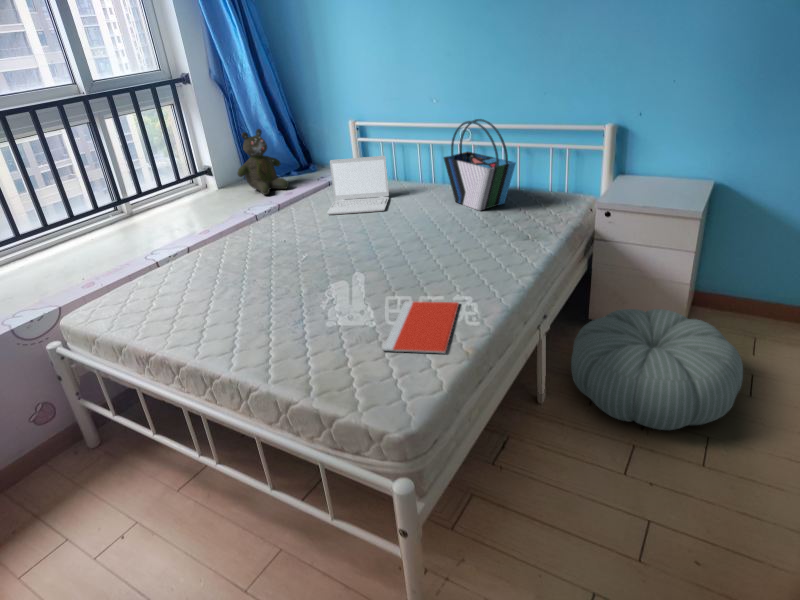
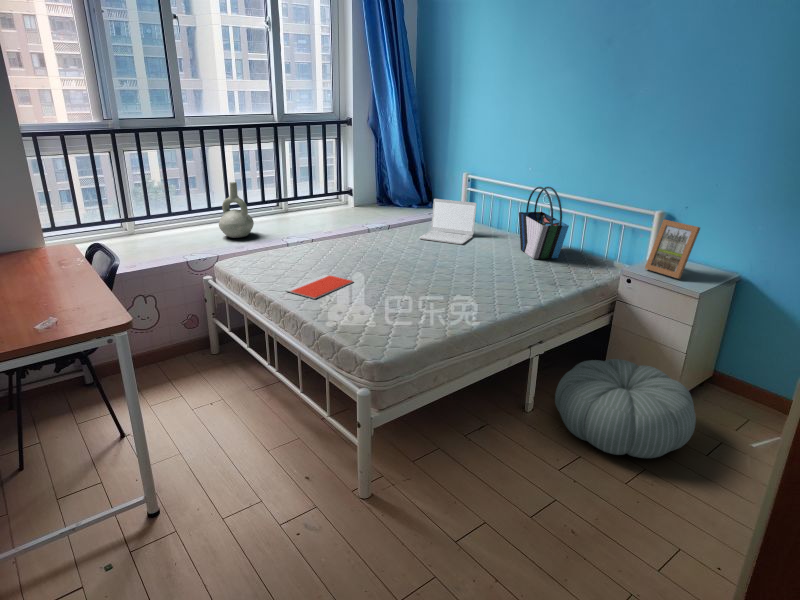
teddy bear: present [238,129,289,195] -> none [368,166,405,217]
picture frame: none [623,134,683,201] -> present [645,219,700,279]
decorative vase: none [39,191,96,271] -> present [219,182,254,238]
notebook: present [383,301,459,353] -> present [286,275,353,299]

